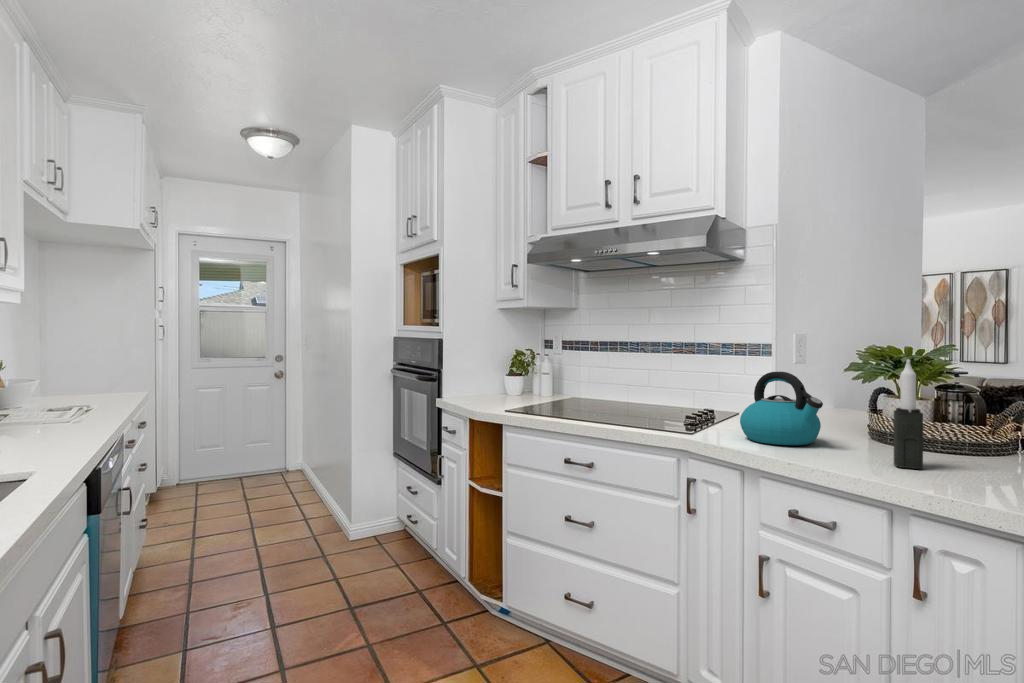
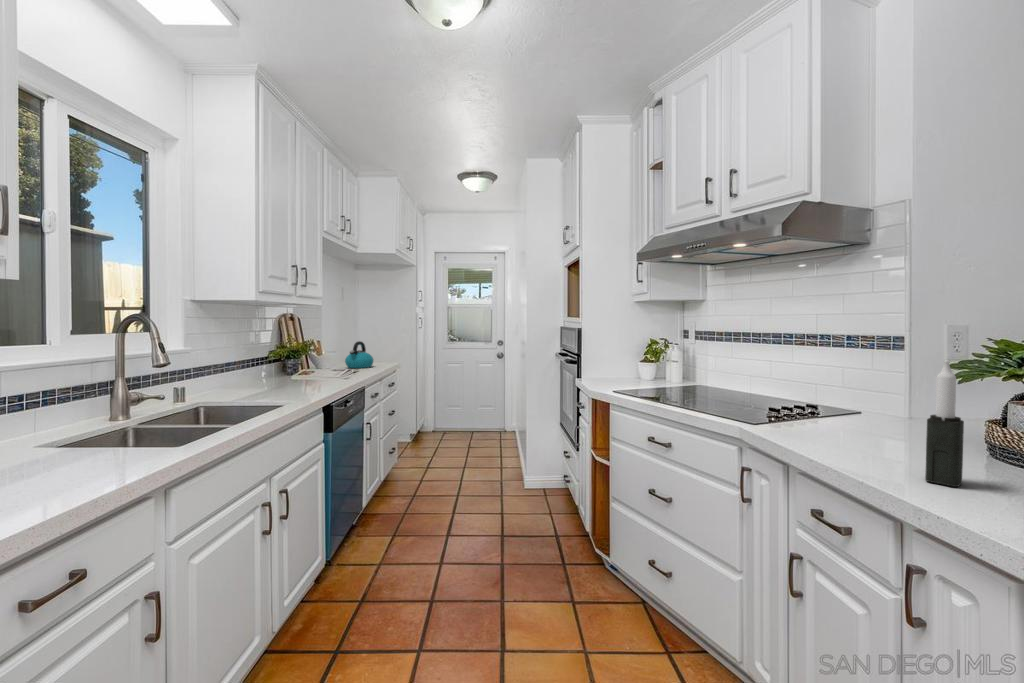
kettle: present [740,372,823,445] -> present [345,341,373,368]

